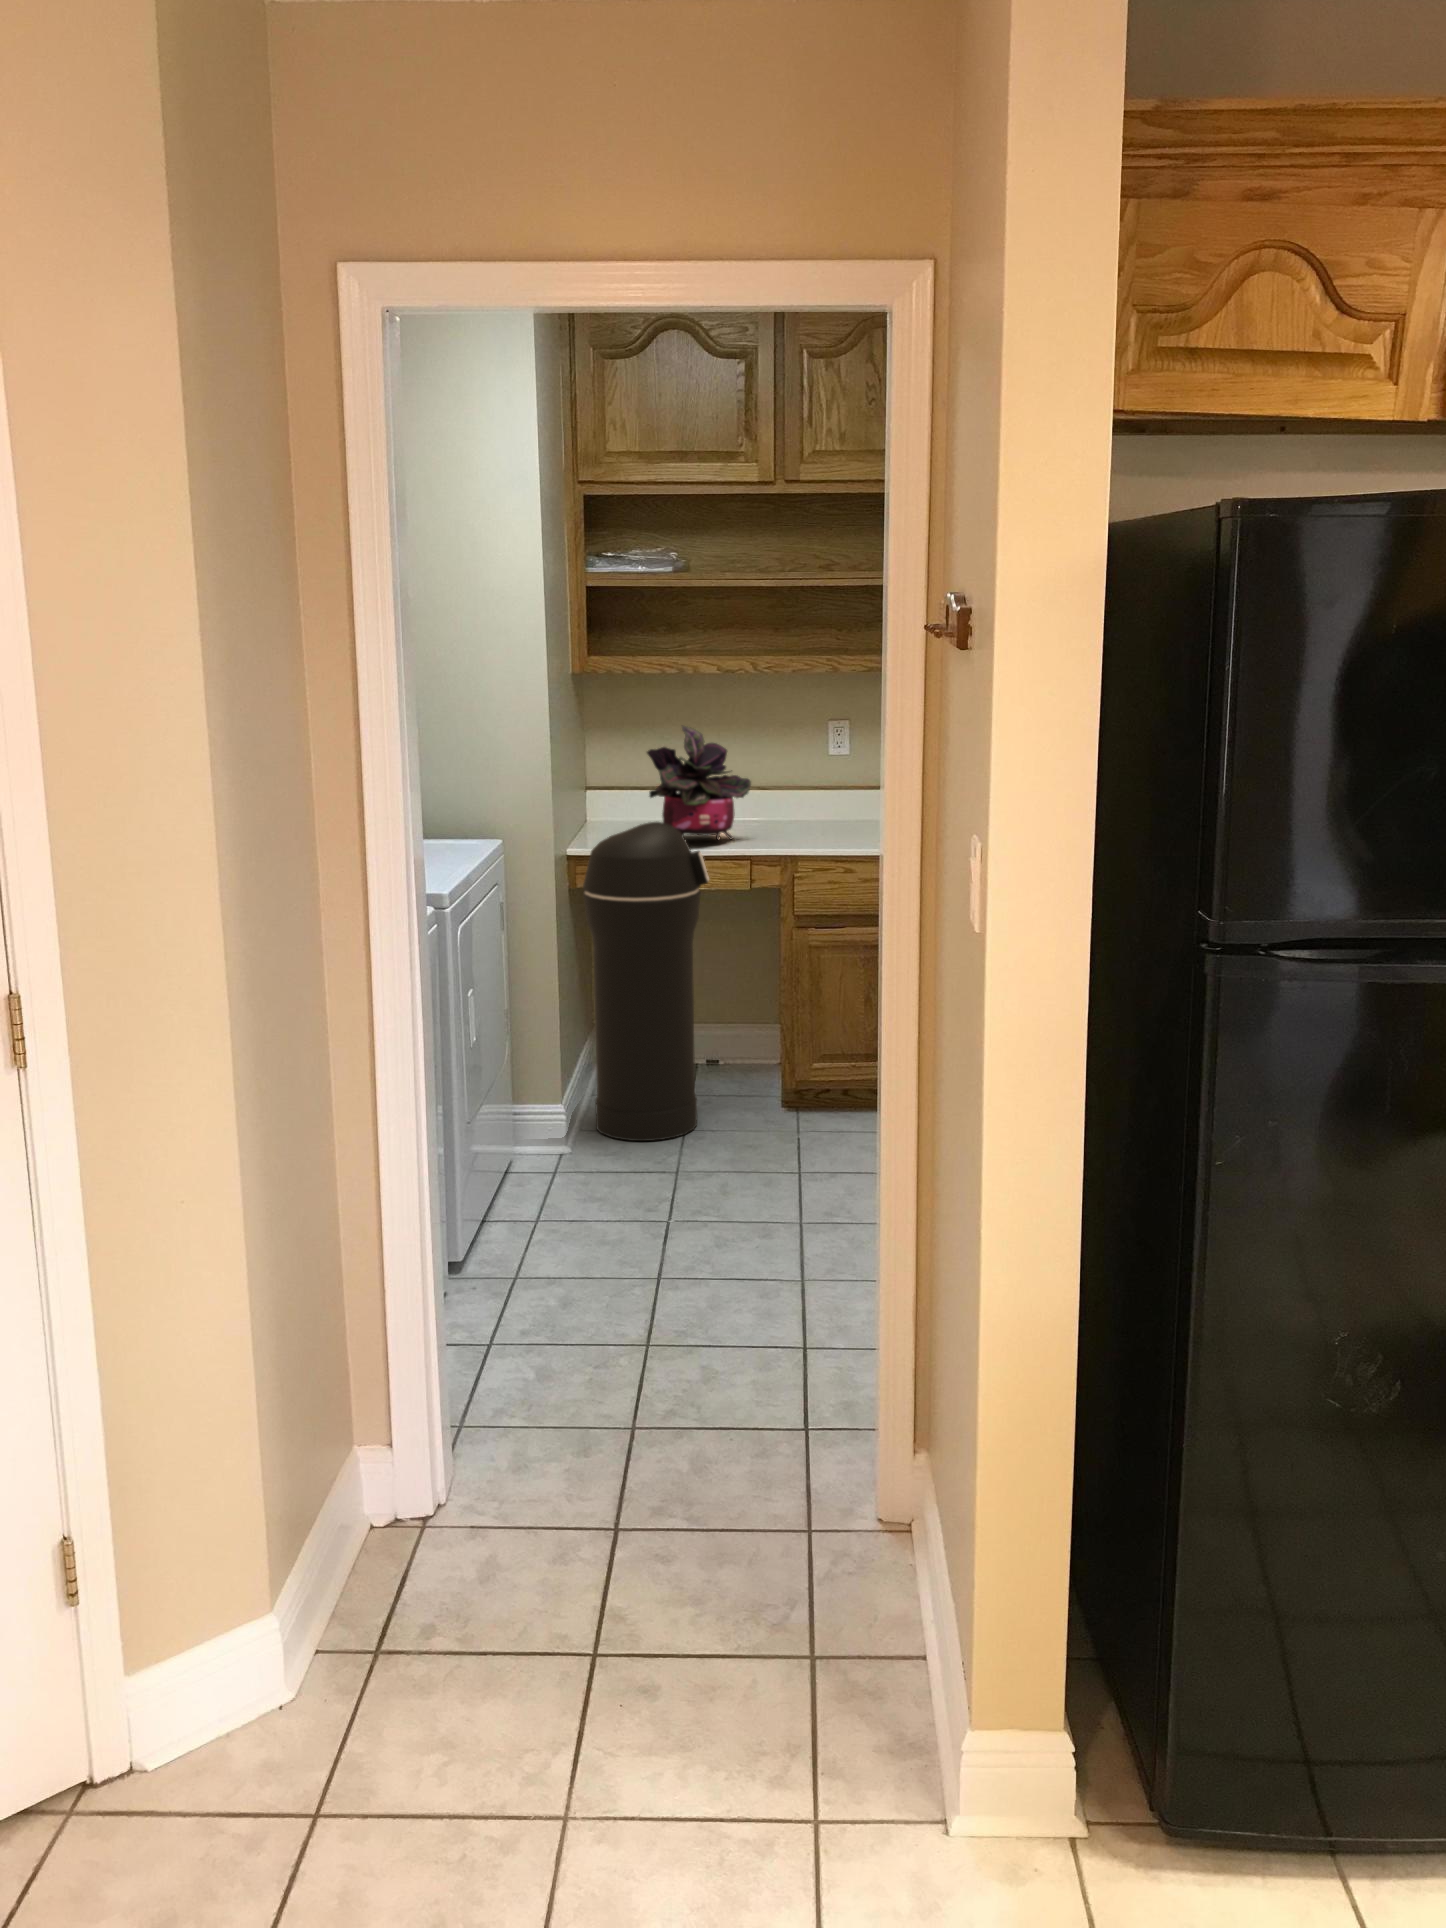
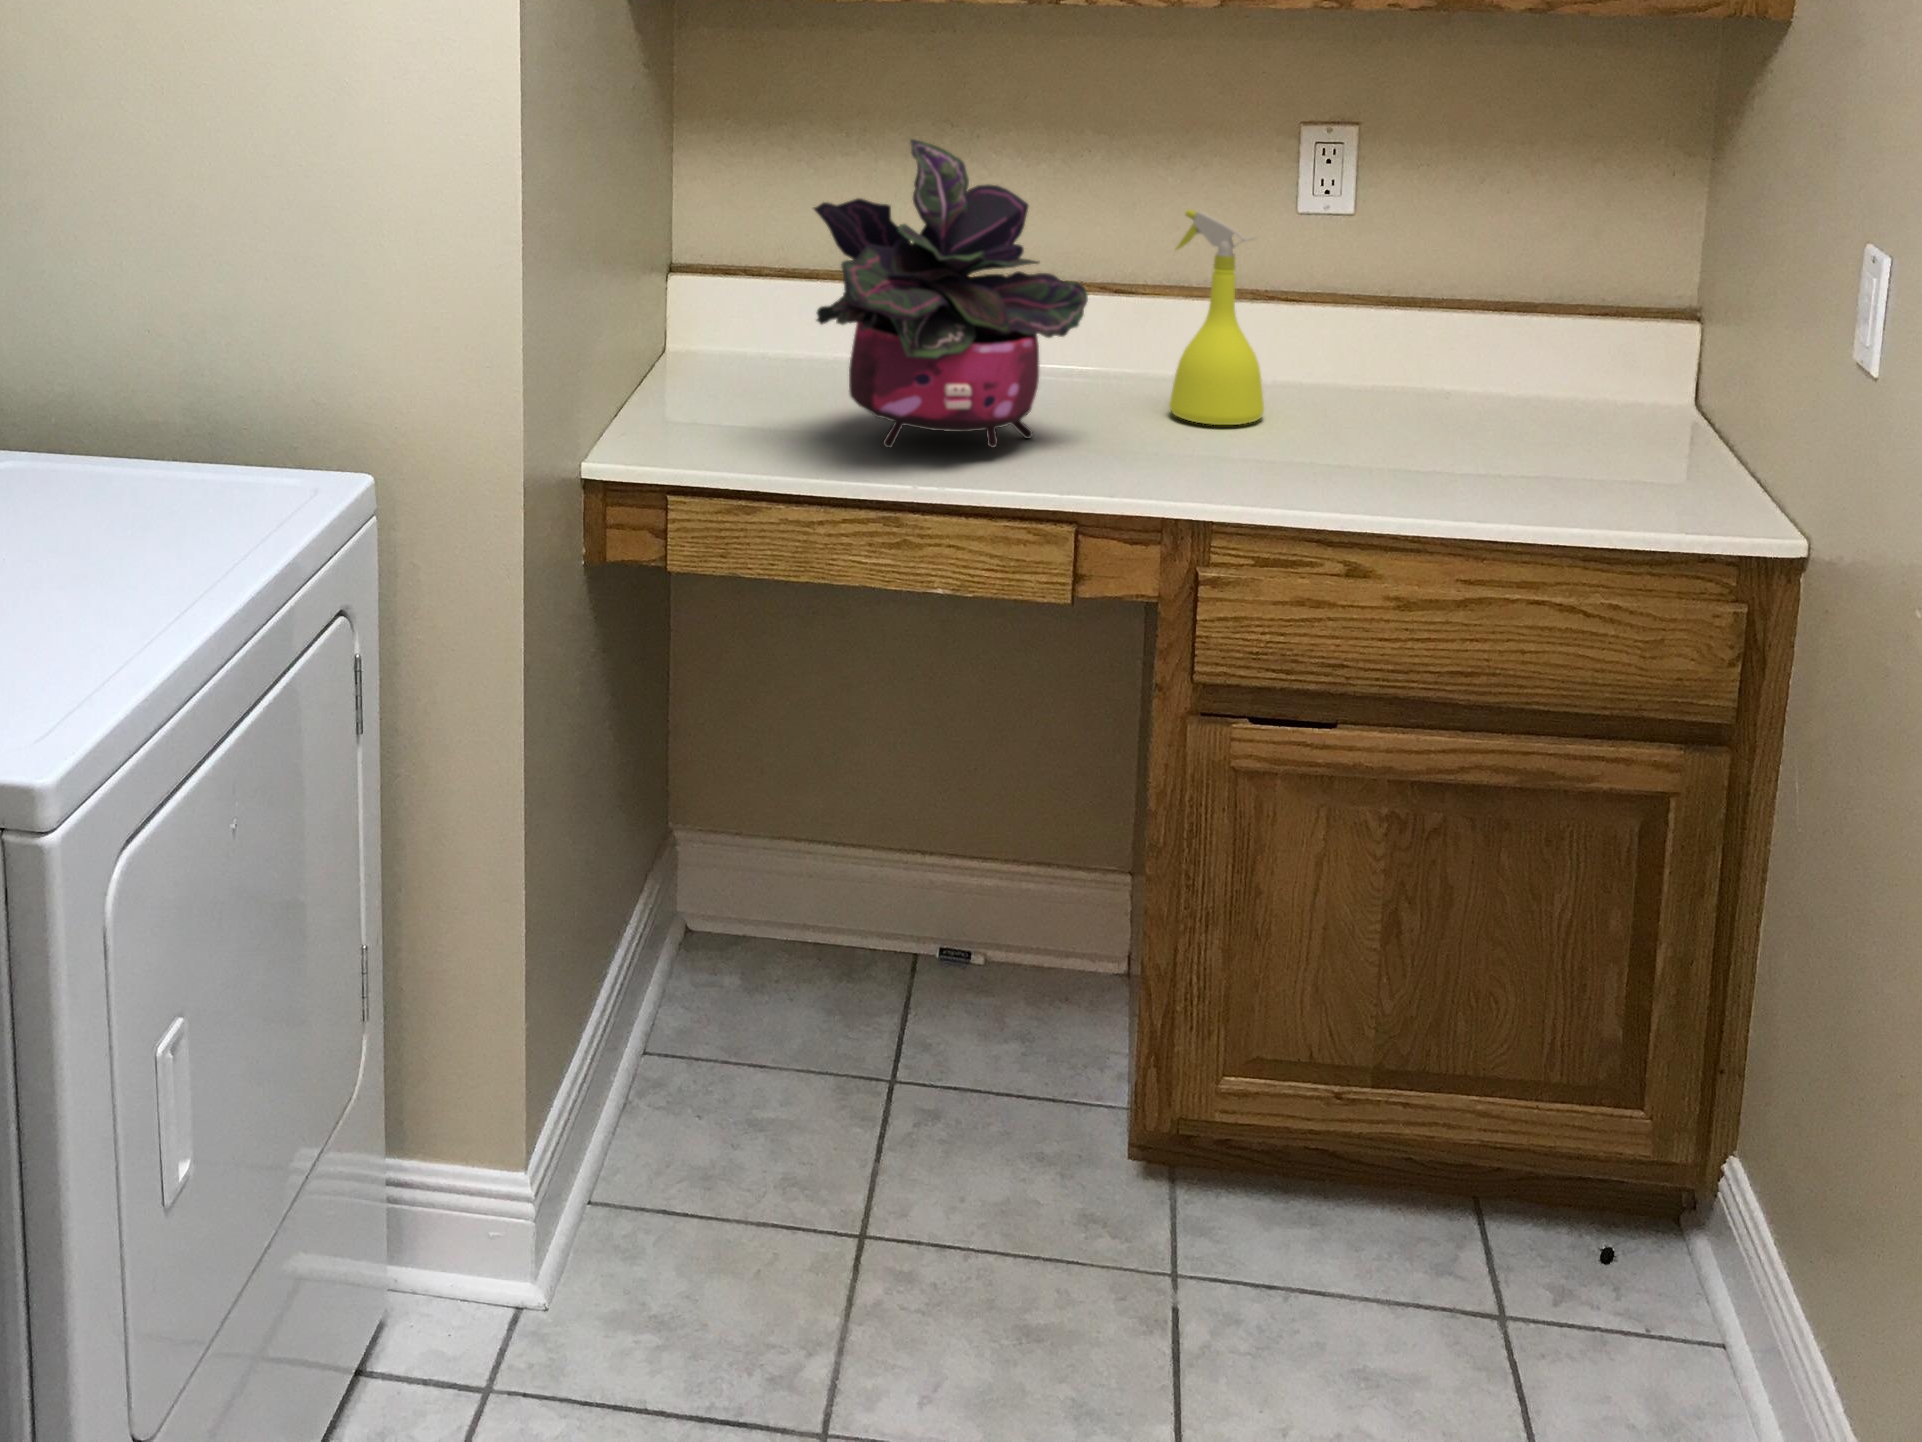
spray bottle: none [783,751,820,833] -> present [1169,209,1264,425]
trash can: present [583,822,709,1141] -> none [616,412,962,1272]

